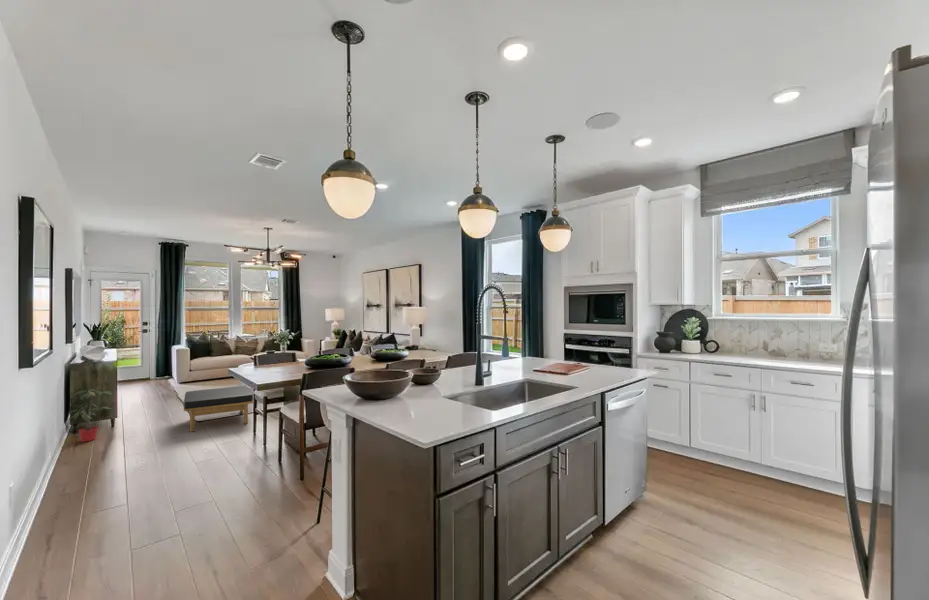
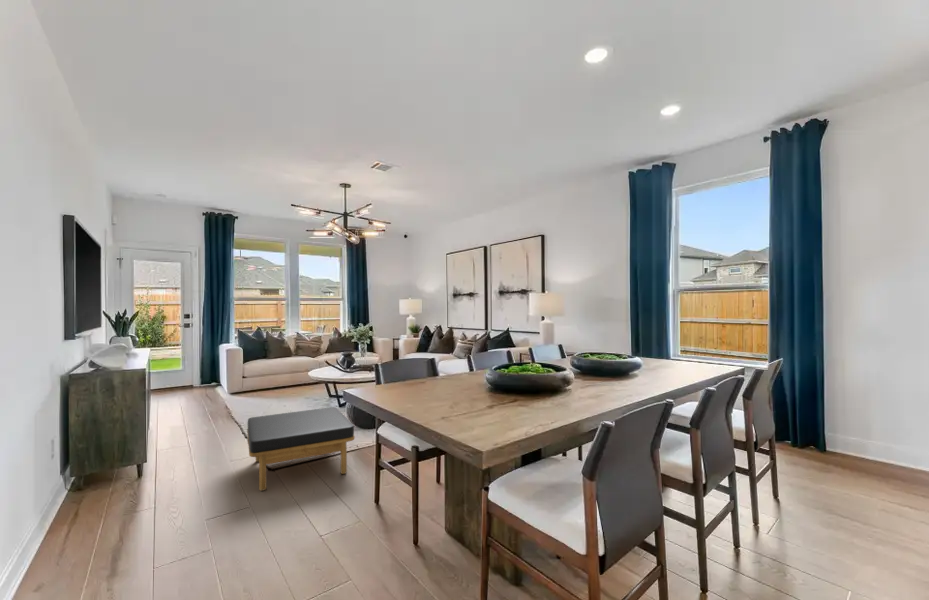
potted plant: present [73,390,111,442] -> none [58,419,139,509]

